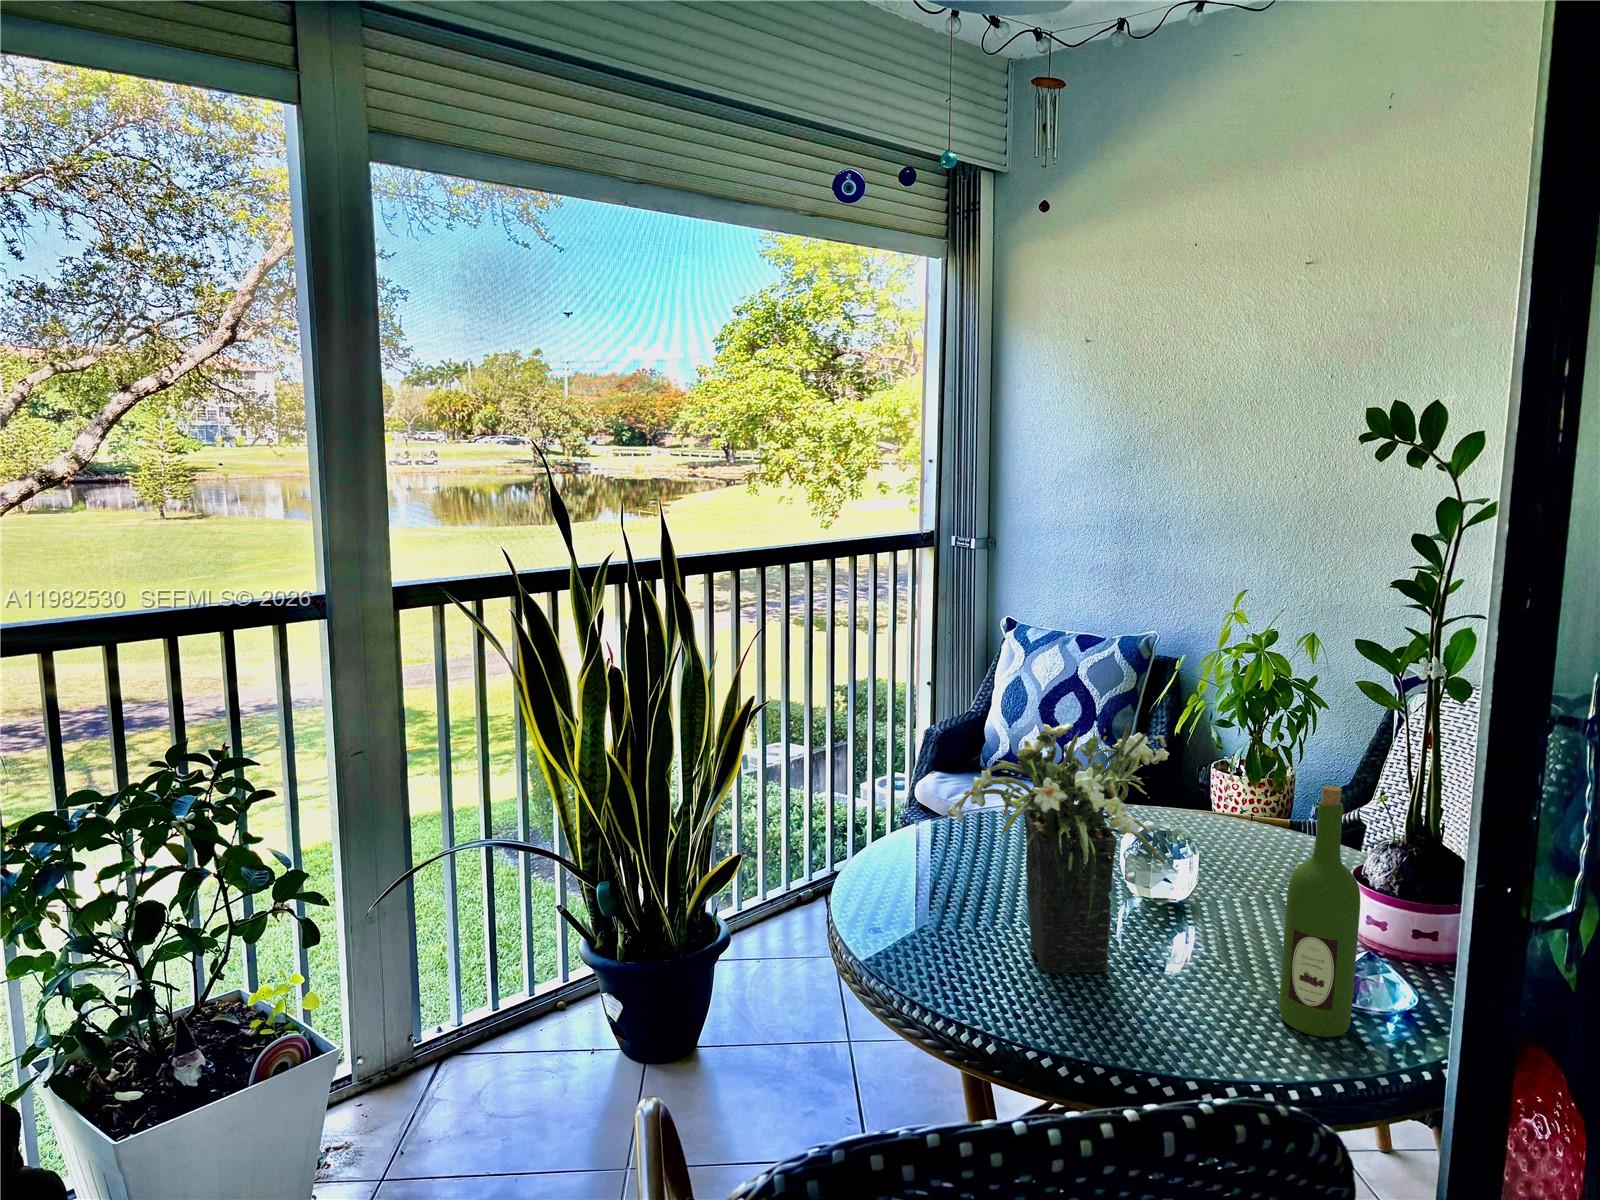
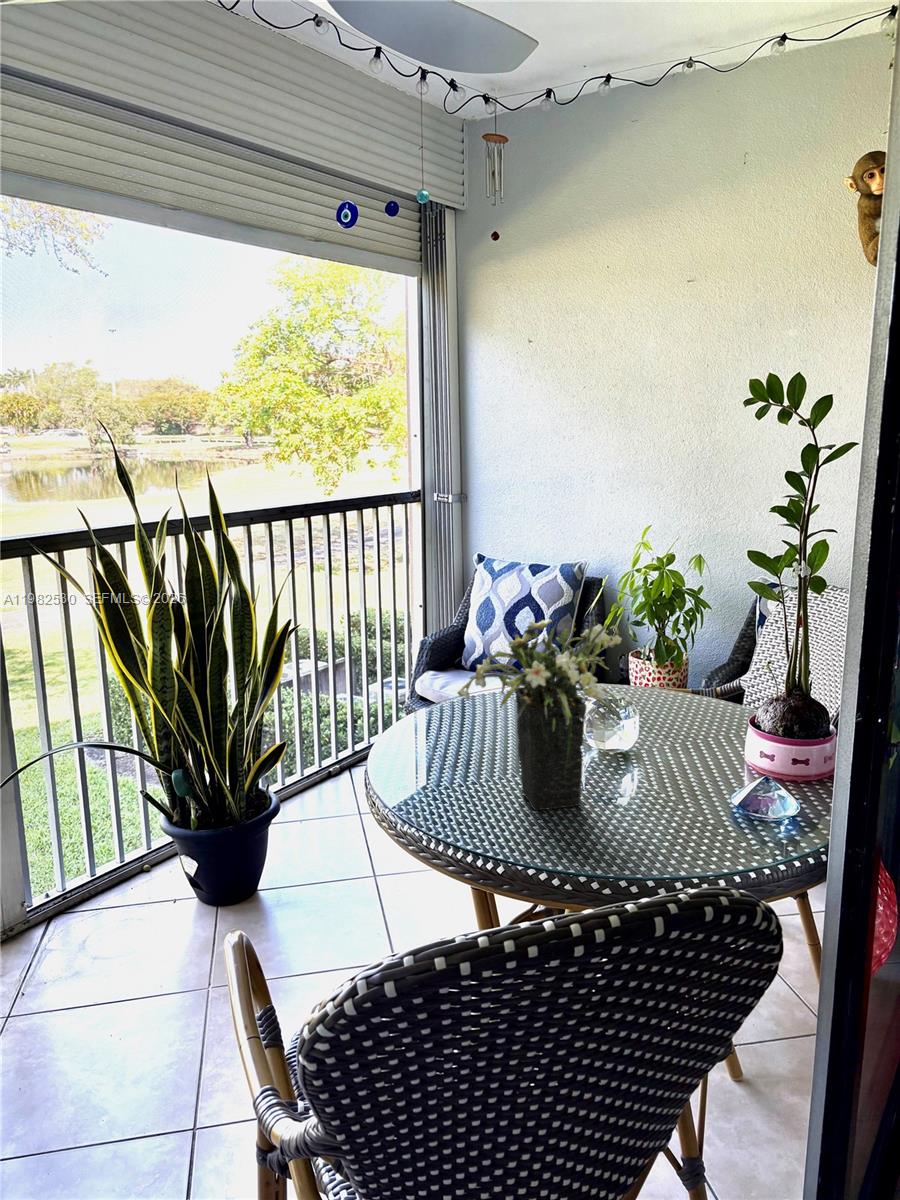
wine bottle: present [1279,785,1360,1037] -> none [706,654,764,839]

